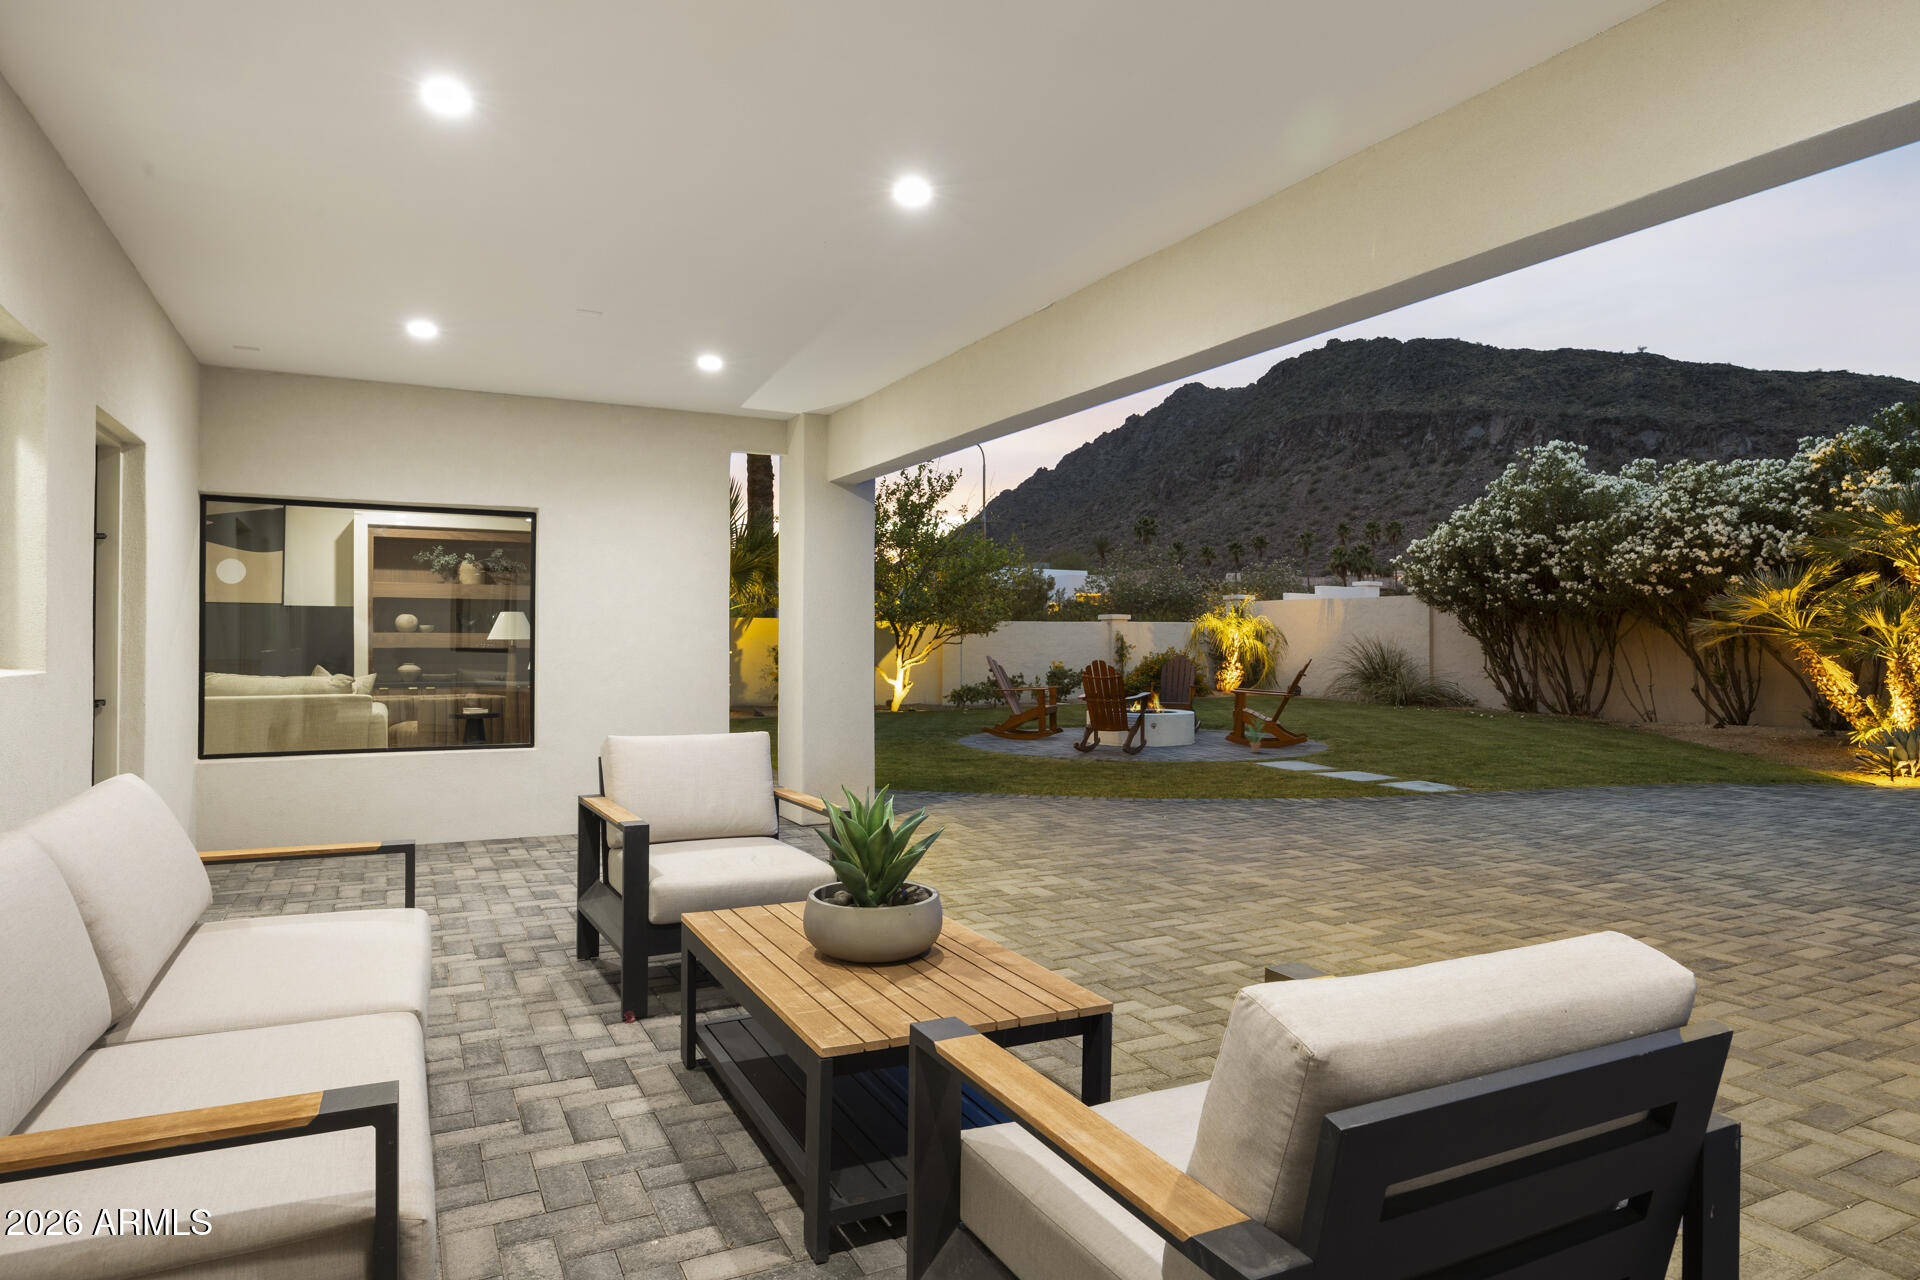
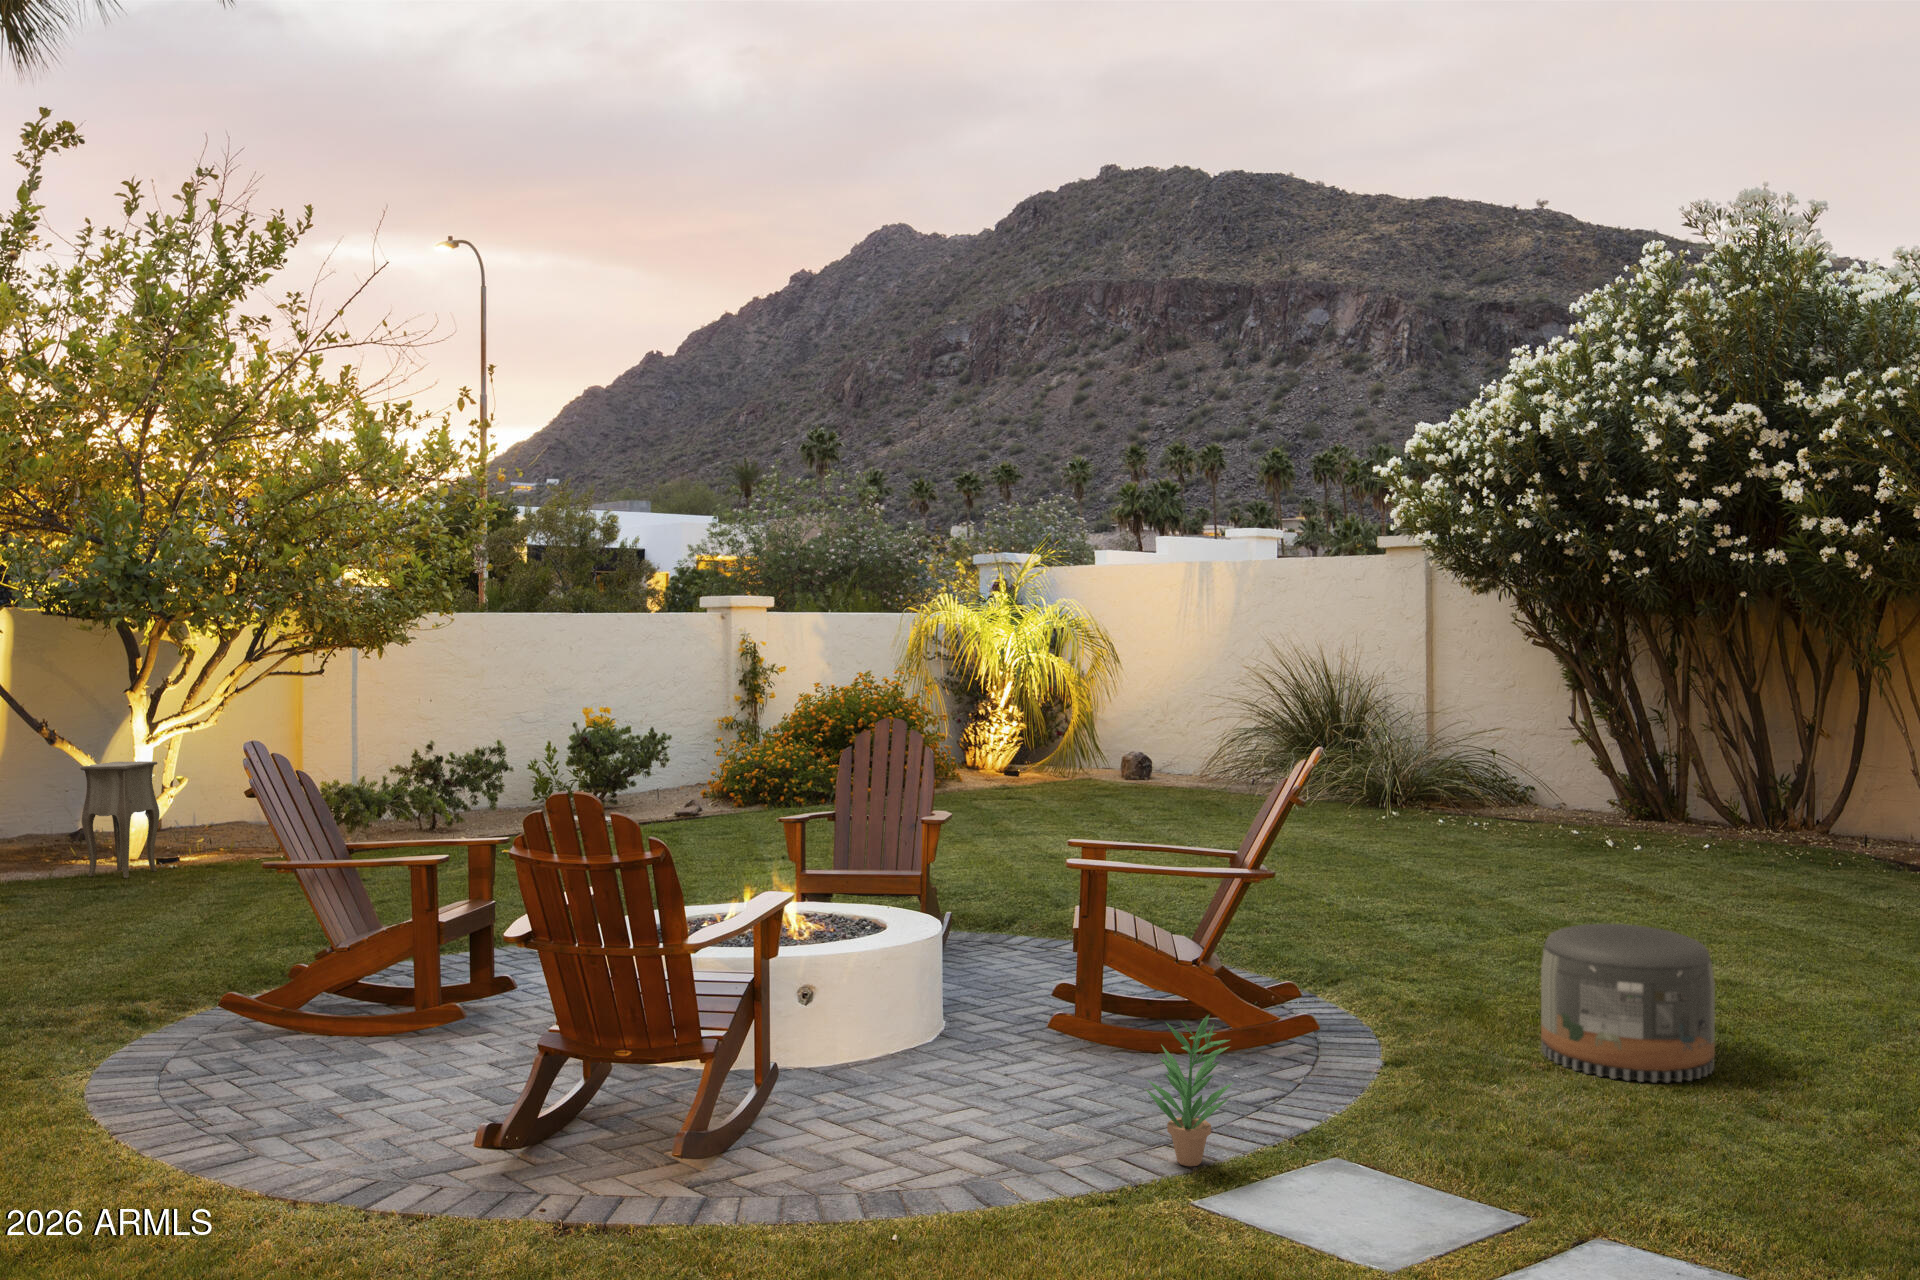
side table: none [891,673,915,713] -> present [80,761,165,878]
pouf: none [1375,709,1425,749] -> present [1541,924,1715,1082]

